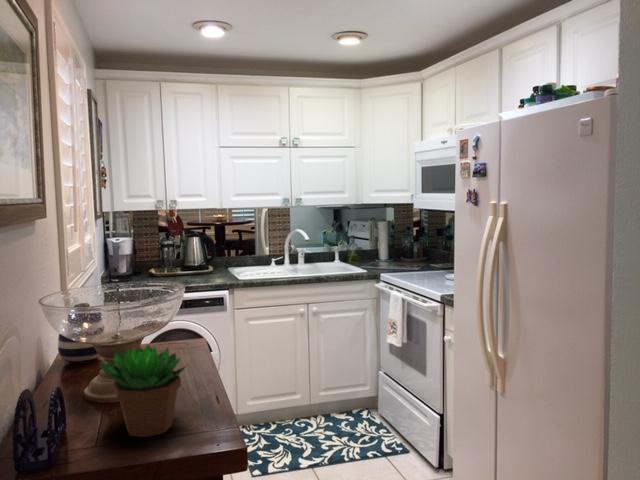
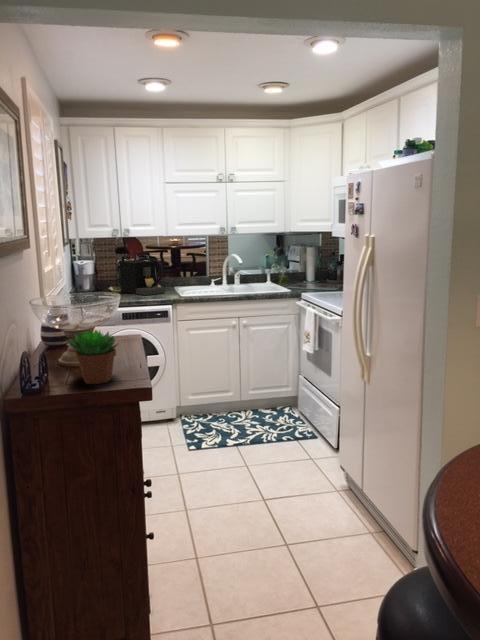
coffee maker: none [162,236,218,279] -> present [119,260,165,295]

